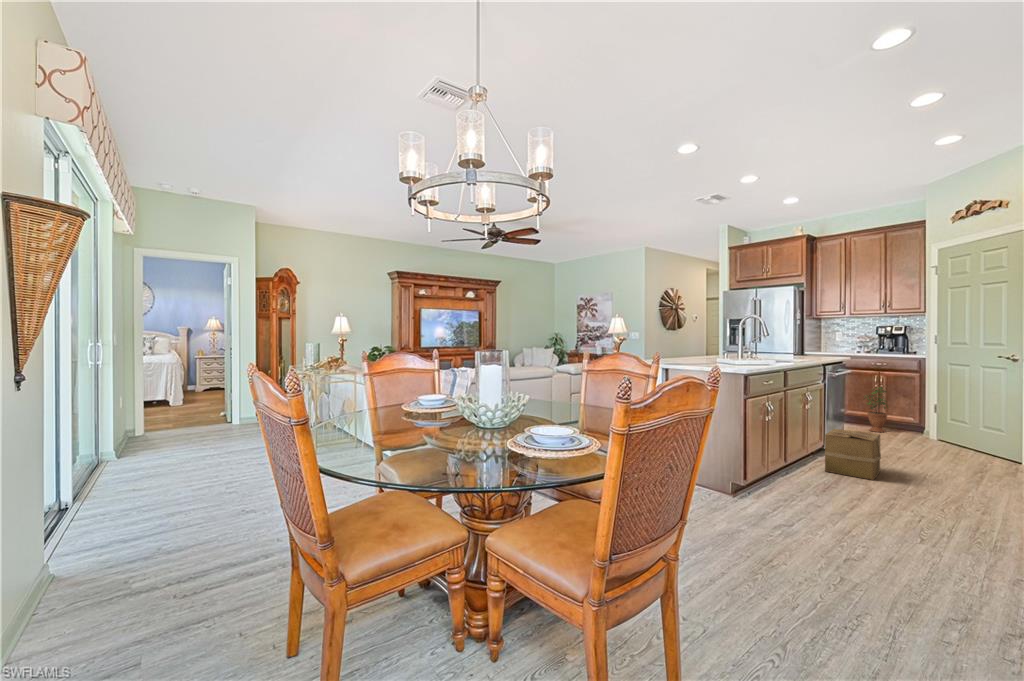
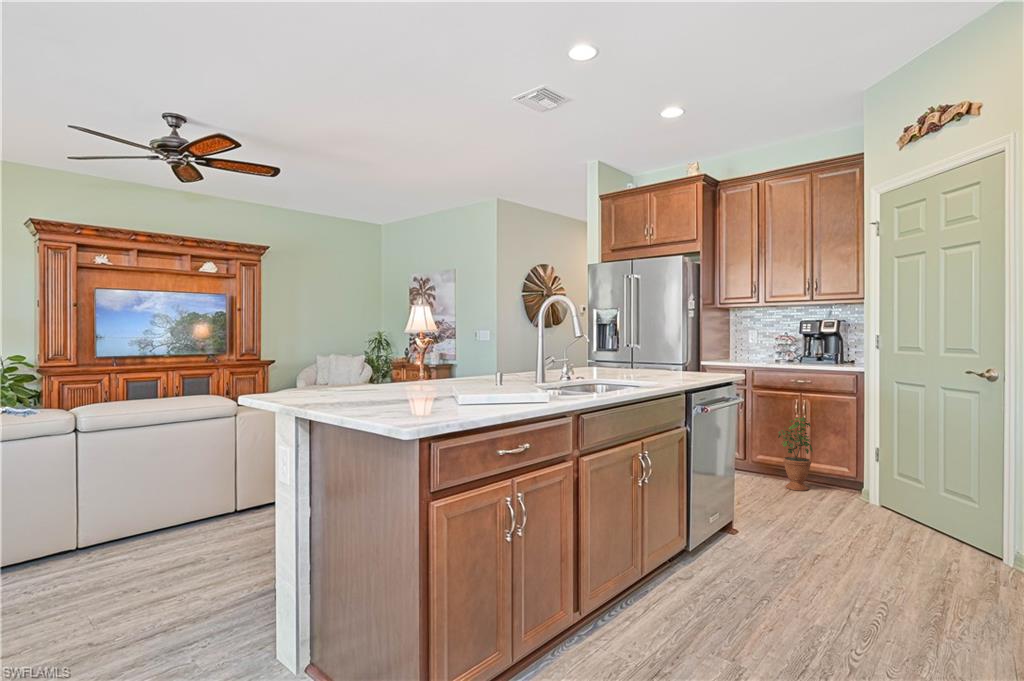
cardboard box: present [825,429,881,480] -> none [673,505,771,615]

